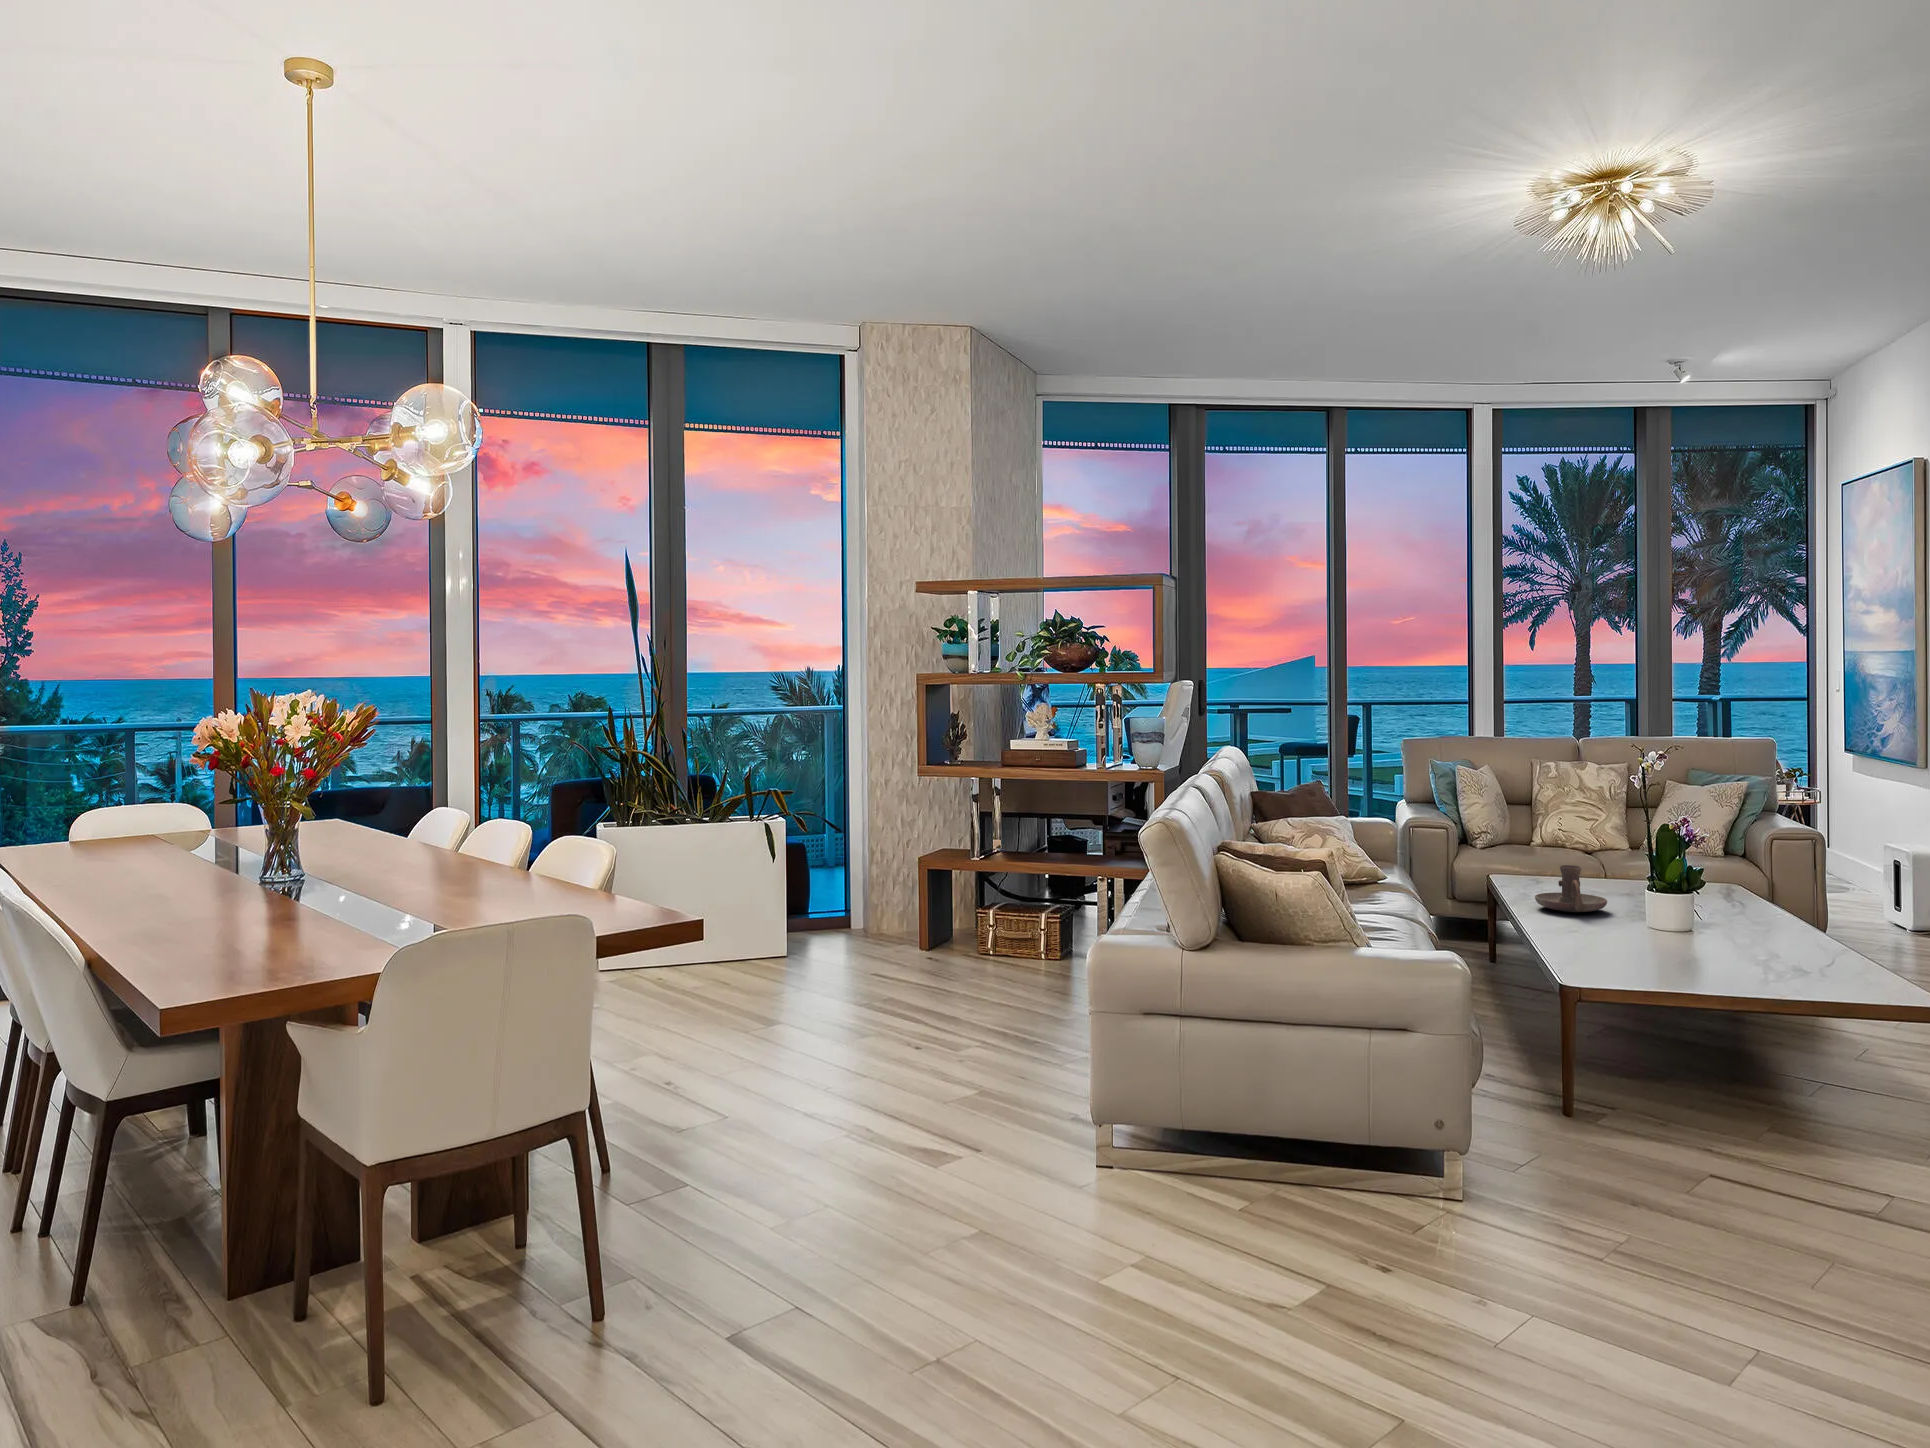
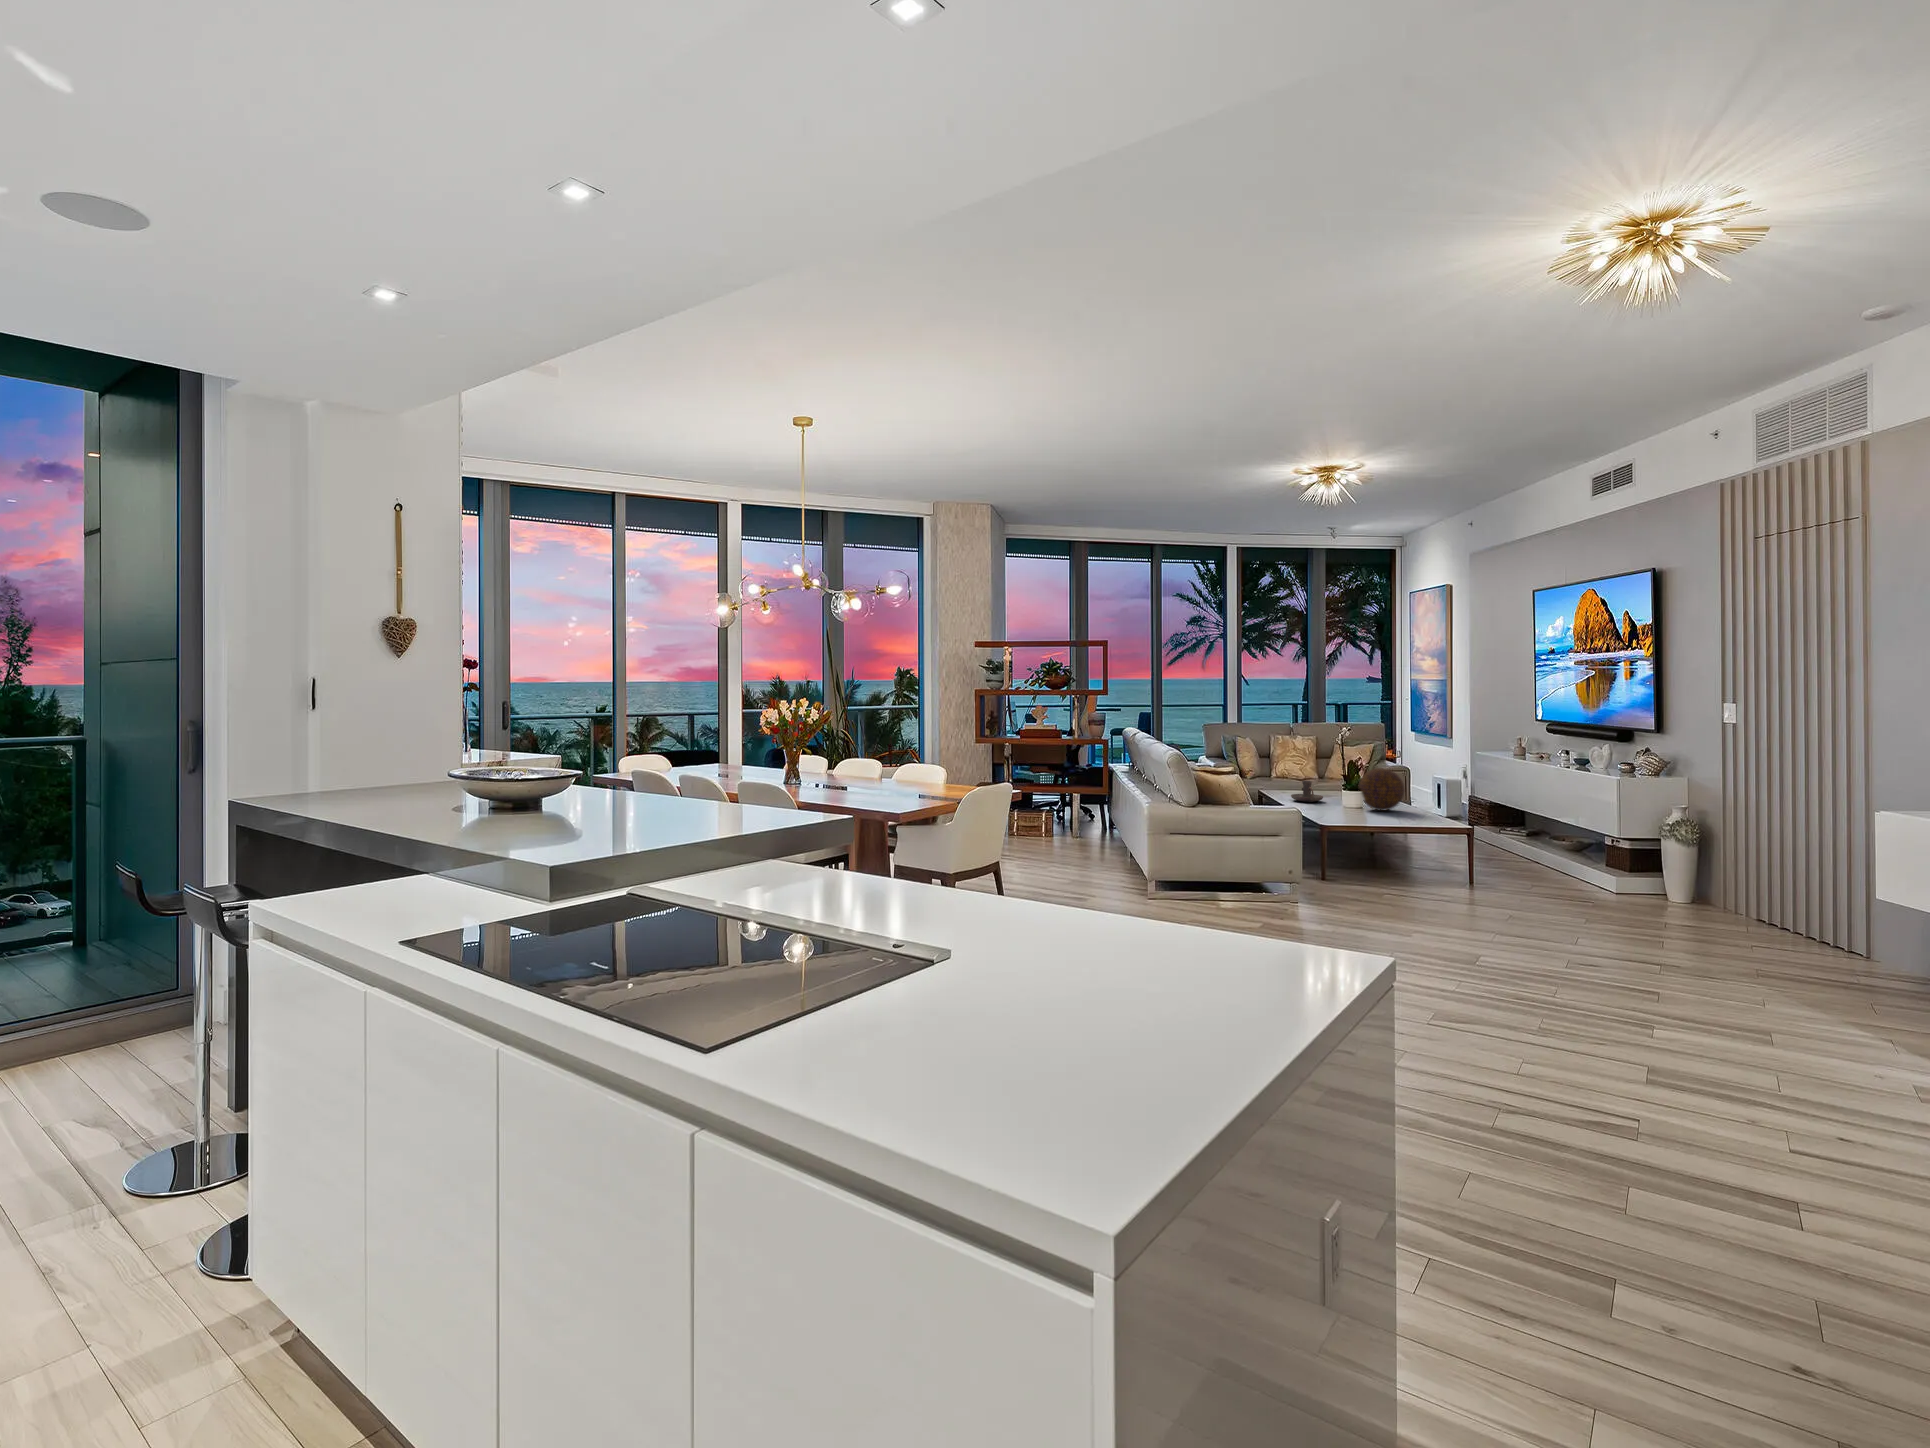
decorative orb: none [1679,845,1791,944] -> present [1358,768,1404,811]

